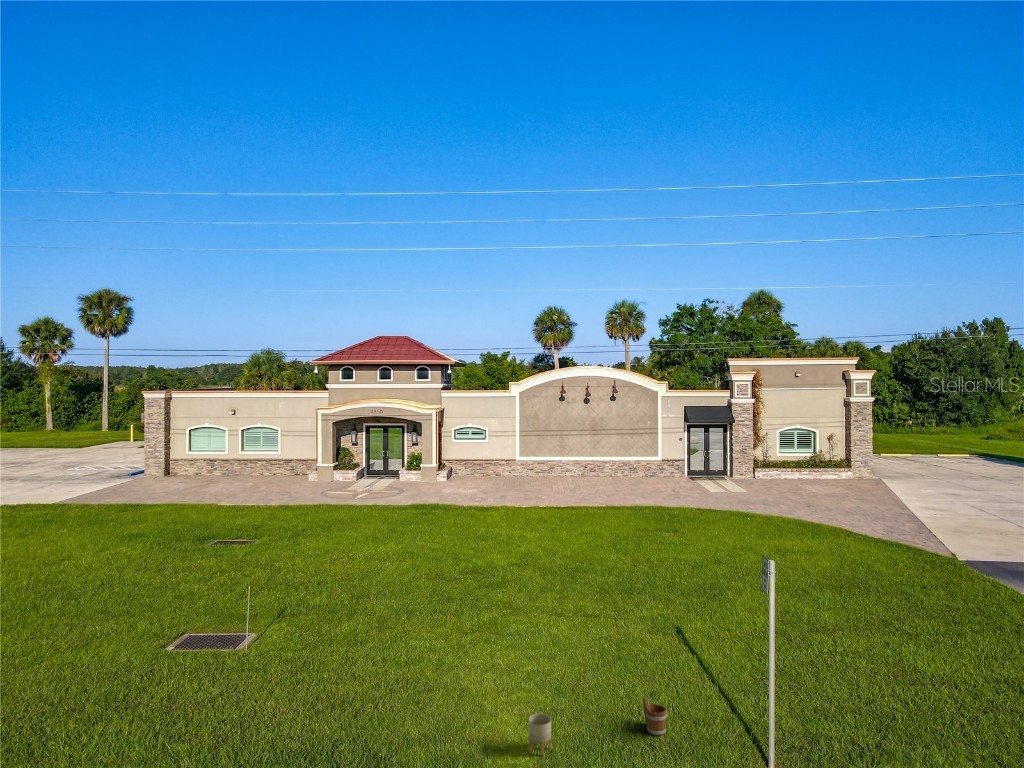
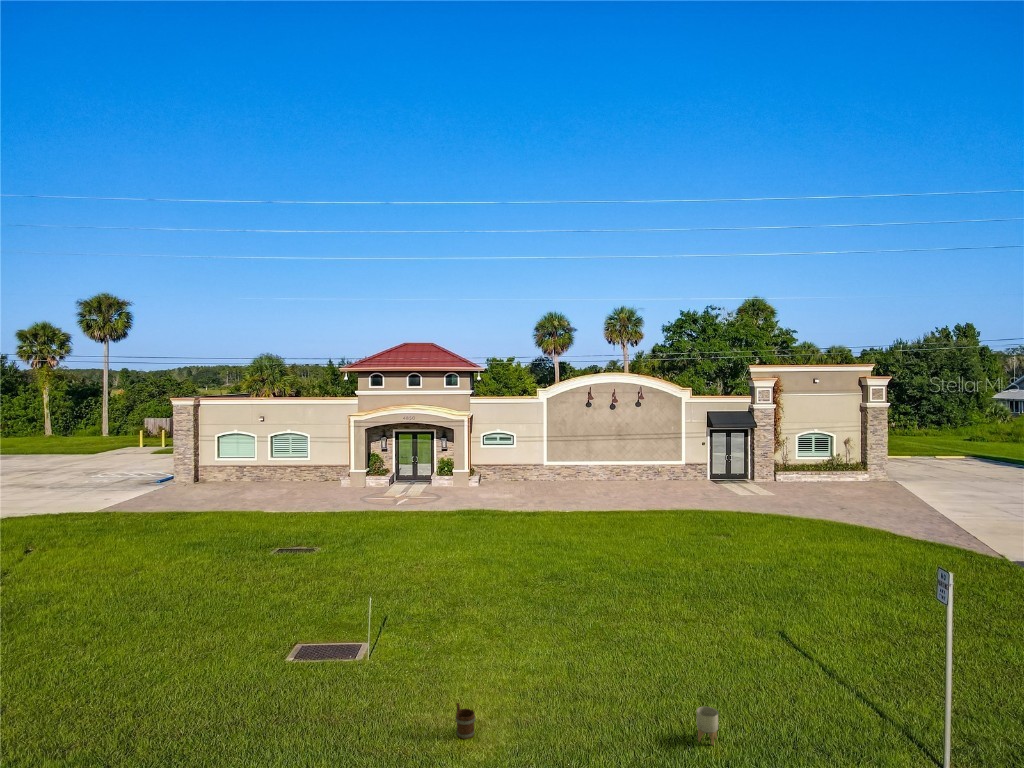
bucket: present [643,698,667,736] -> present [455,703,475,739]

